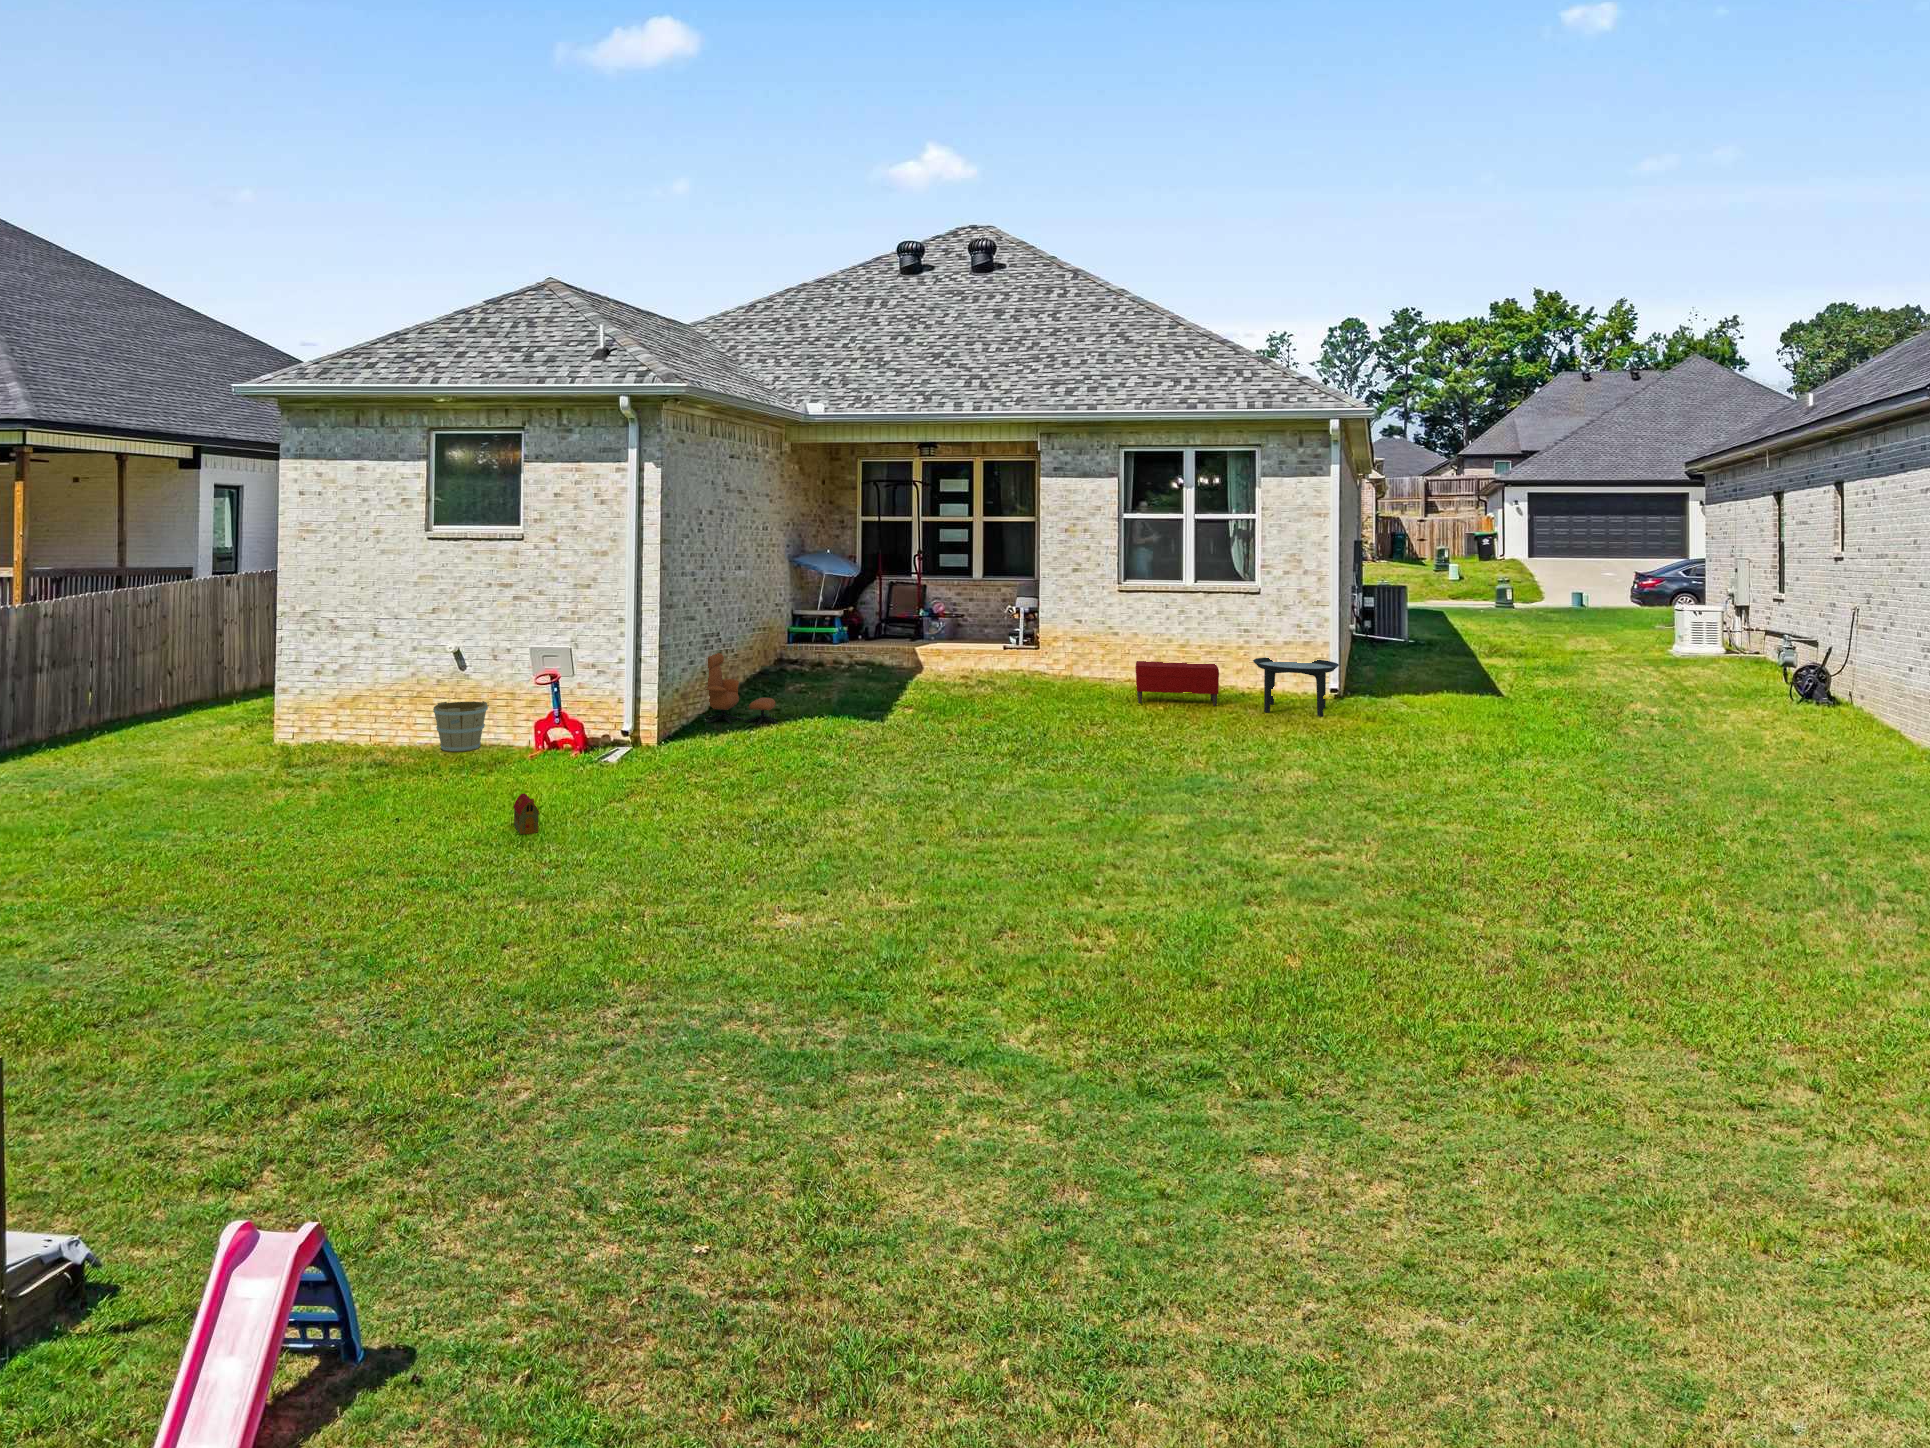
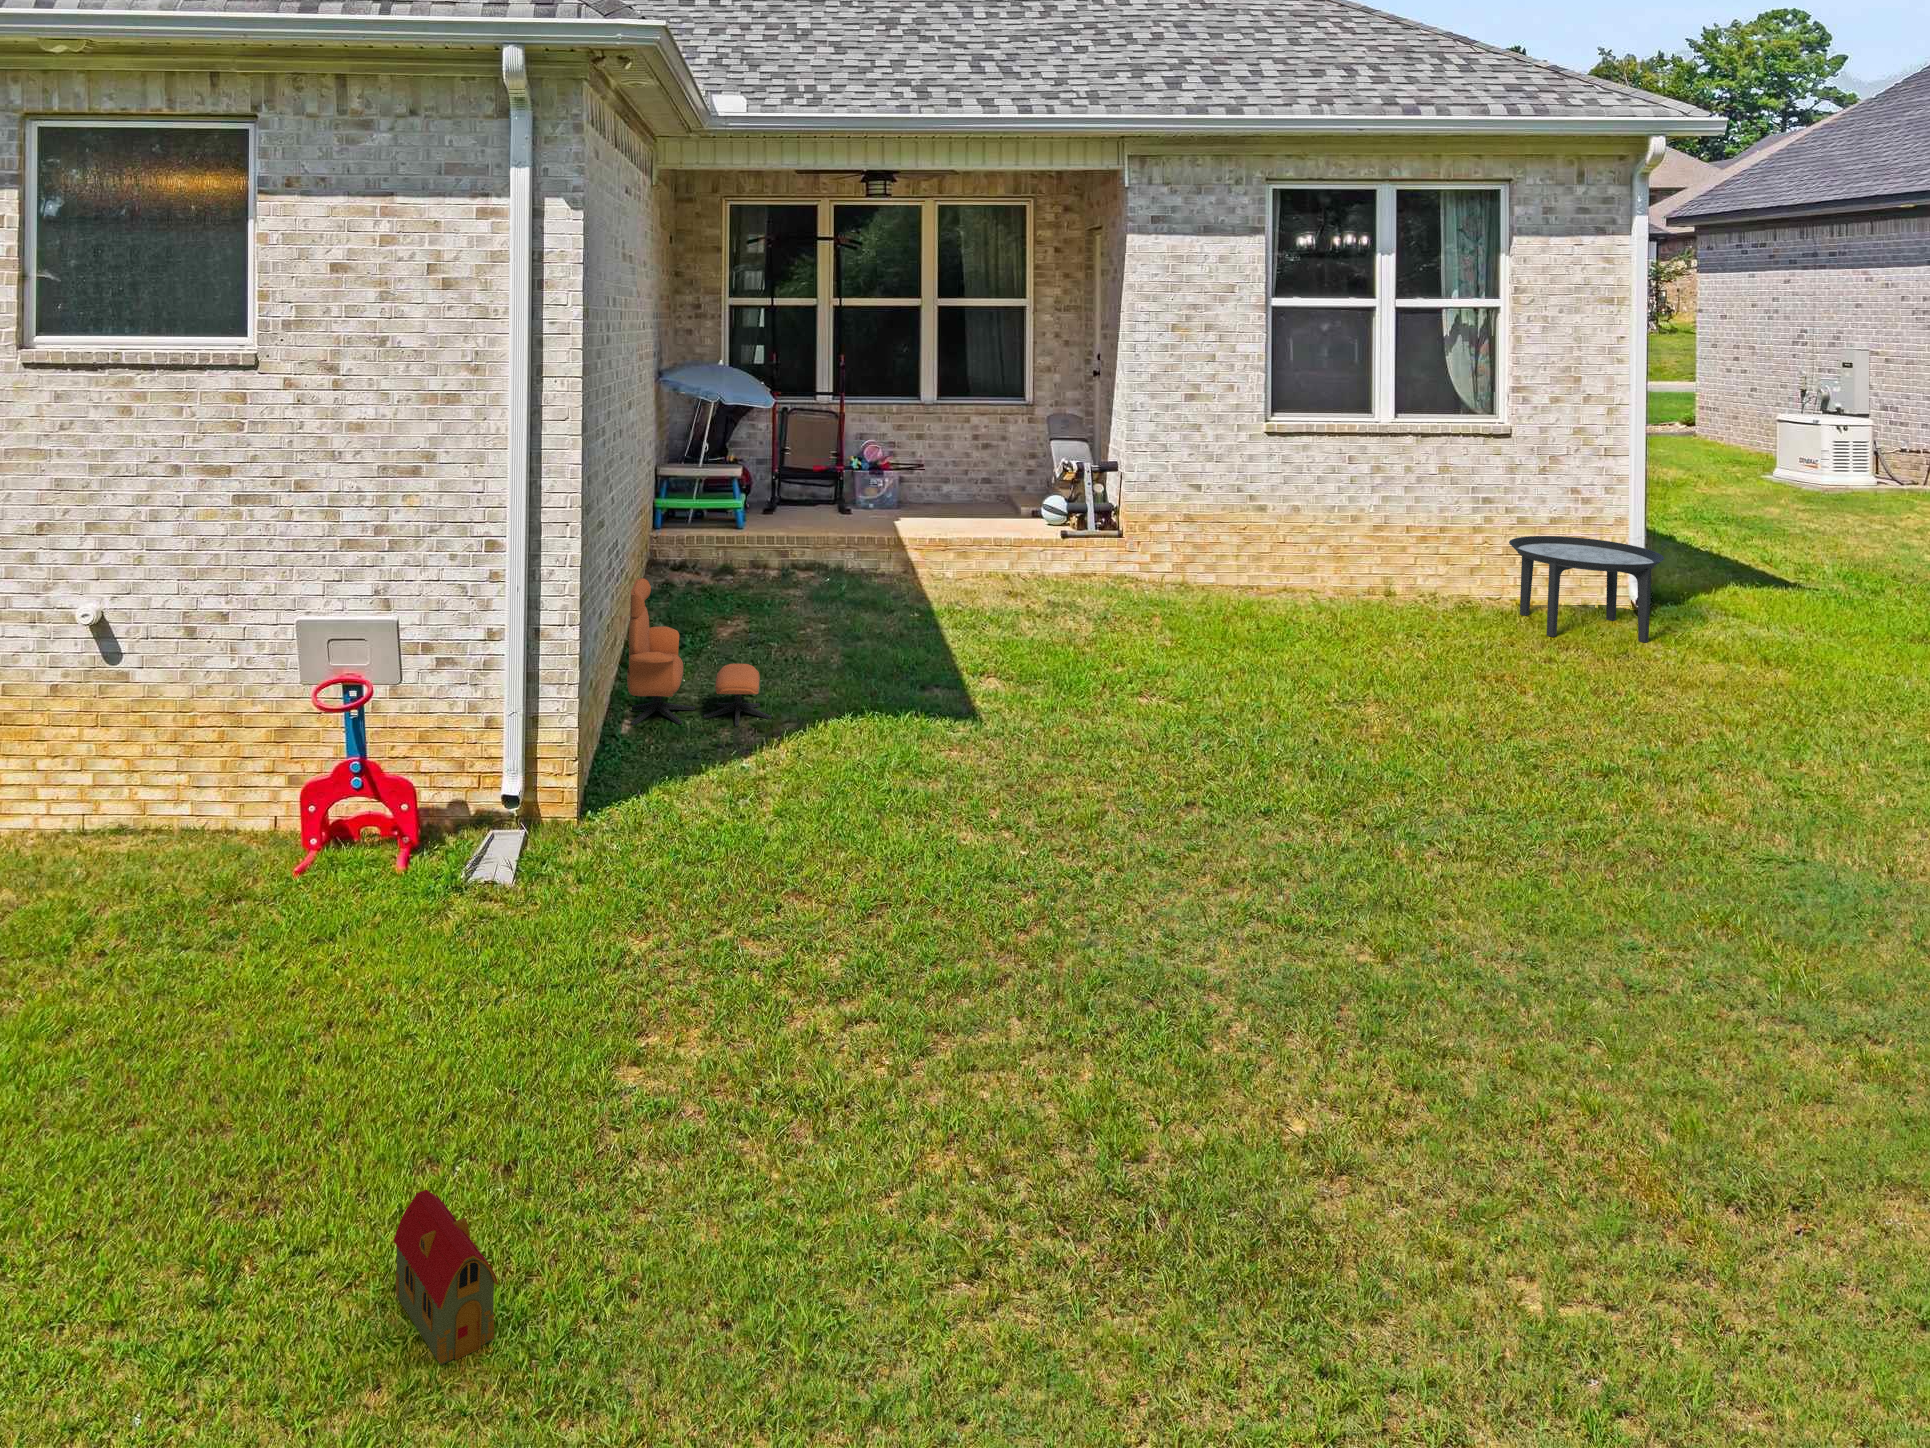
bench: present [1135,661,1219,706] -> none [1301,547,1459,624]
wooden bucket: present [433,701,488,752] -> none [47,742,184,881]

